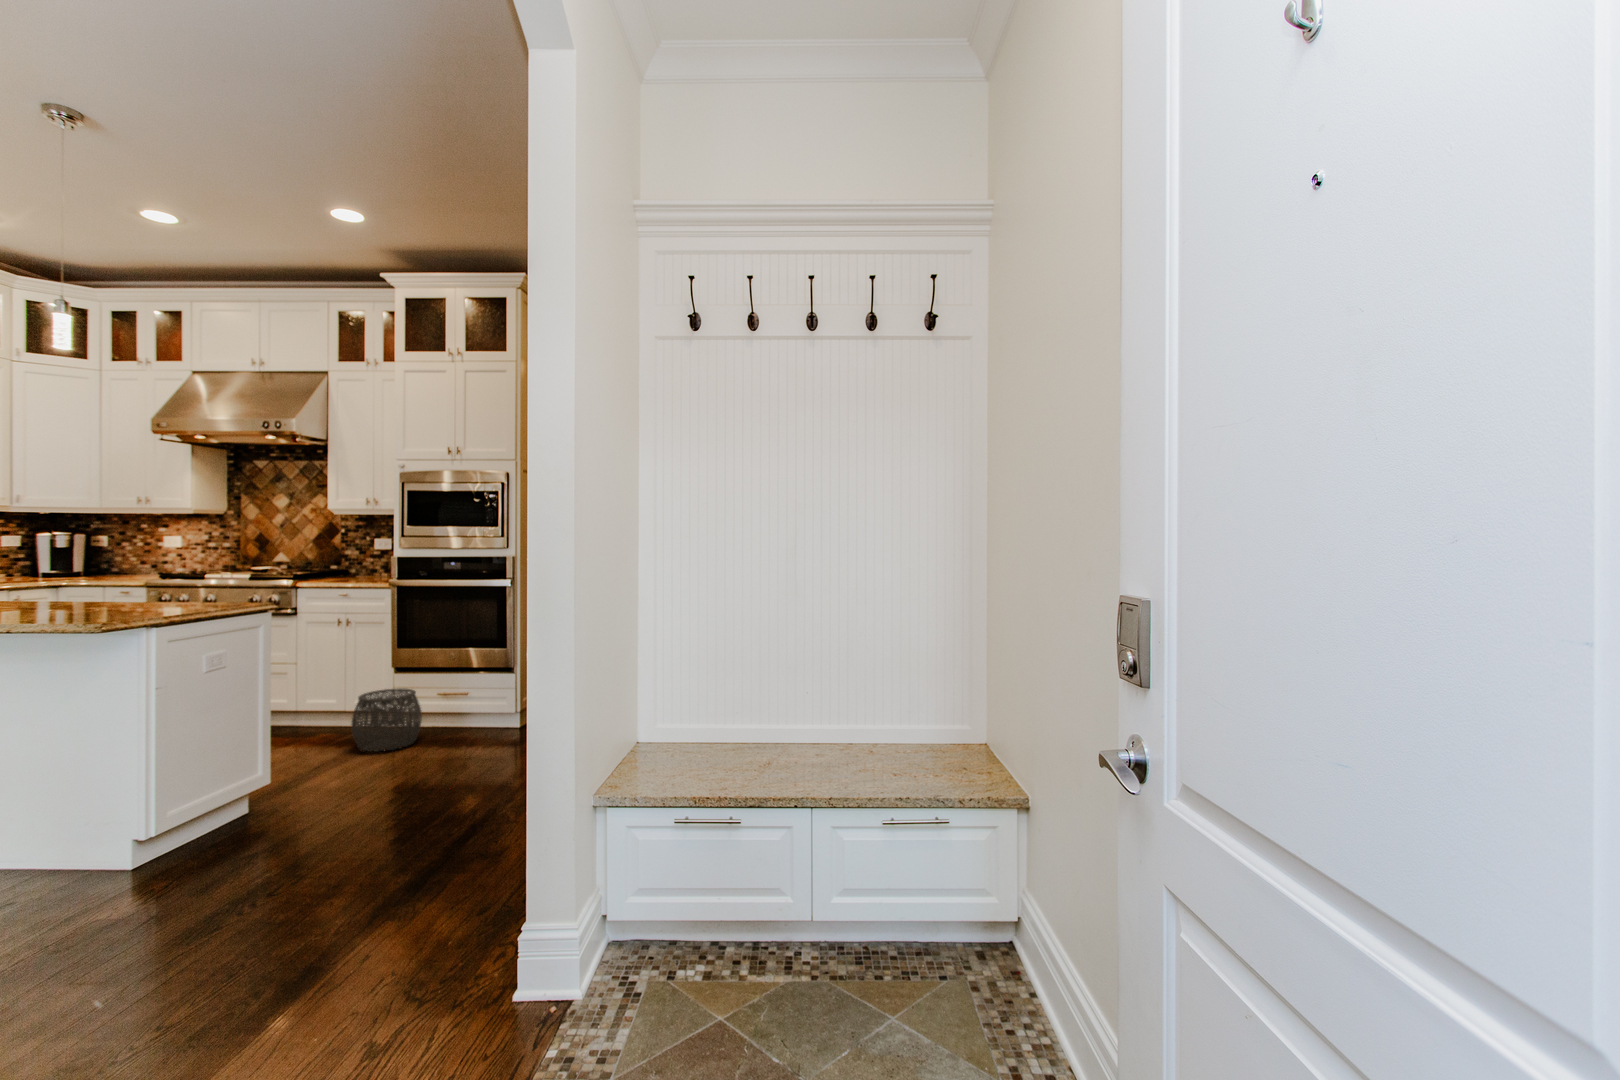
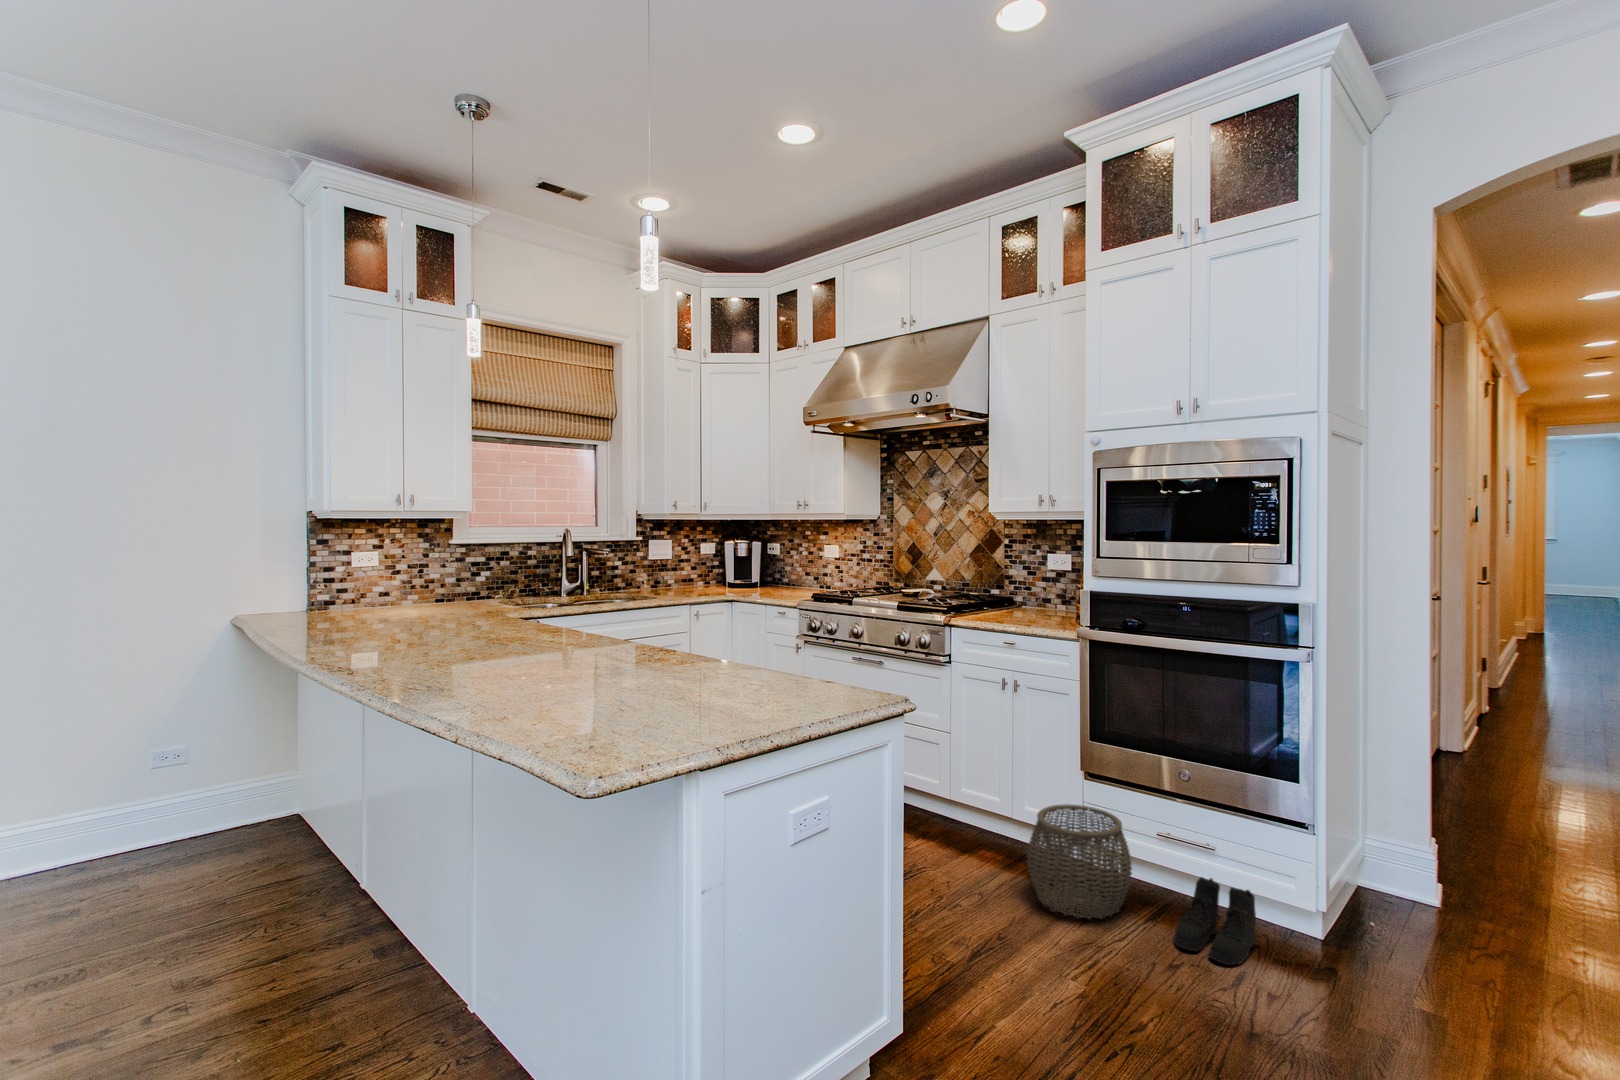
boots: none [444,710,490,748] -> present [1174,877,1256,965]

